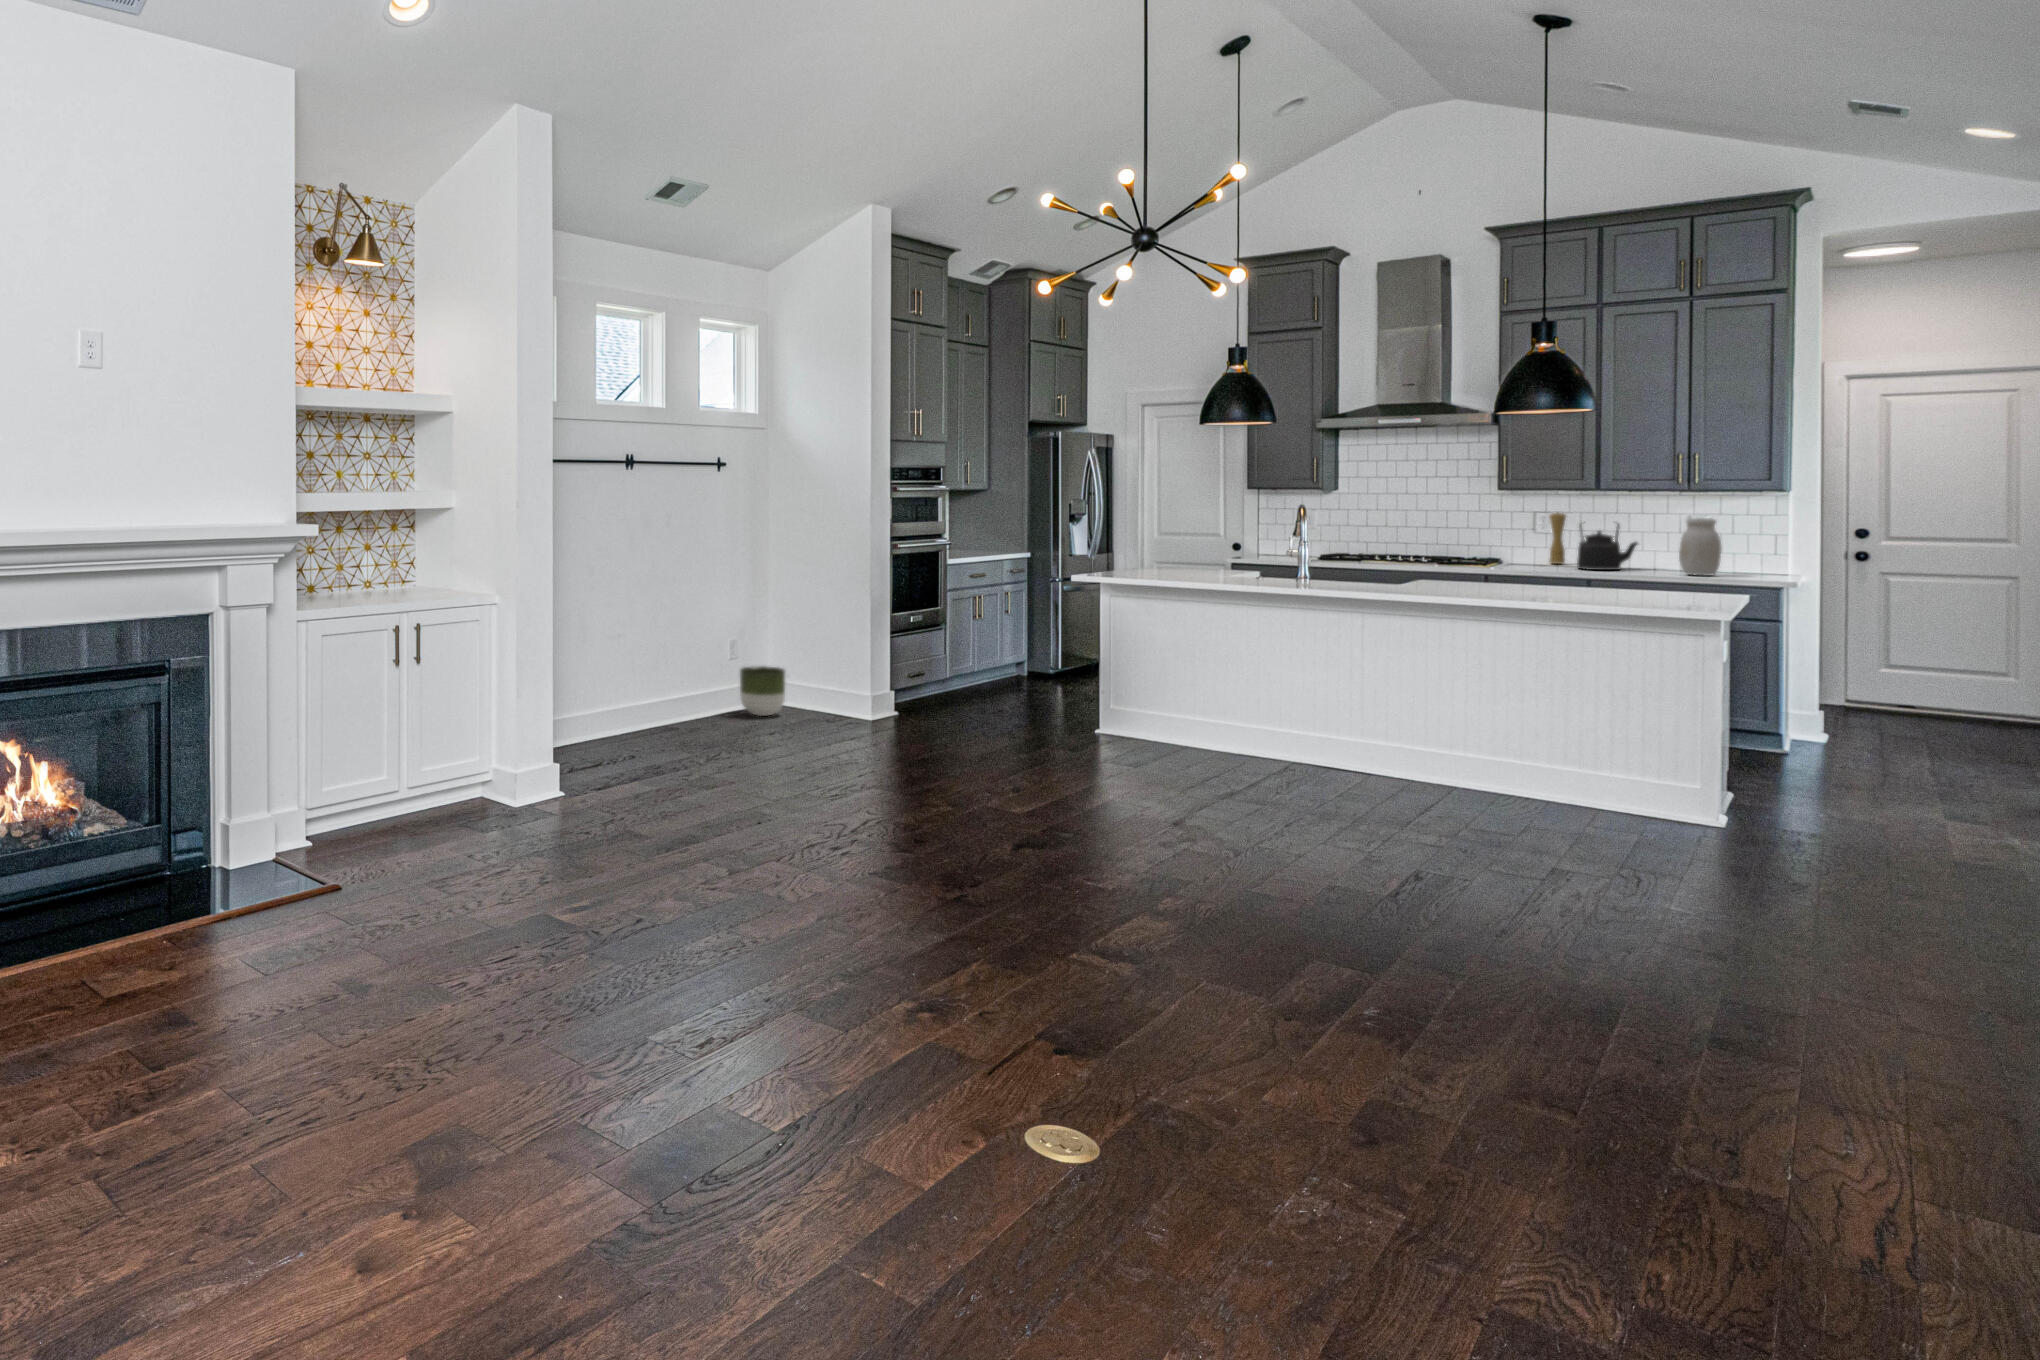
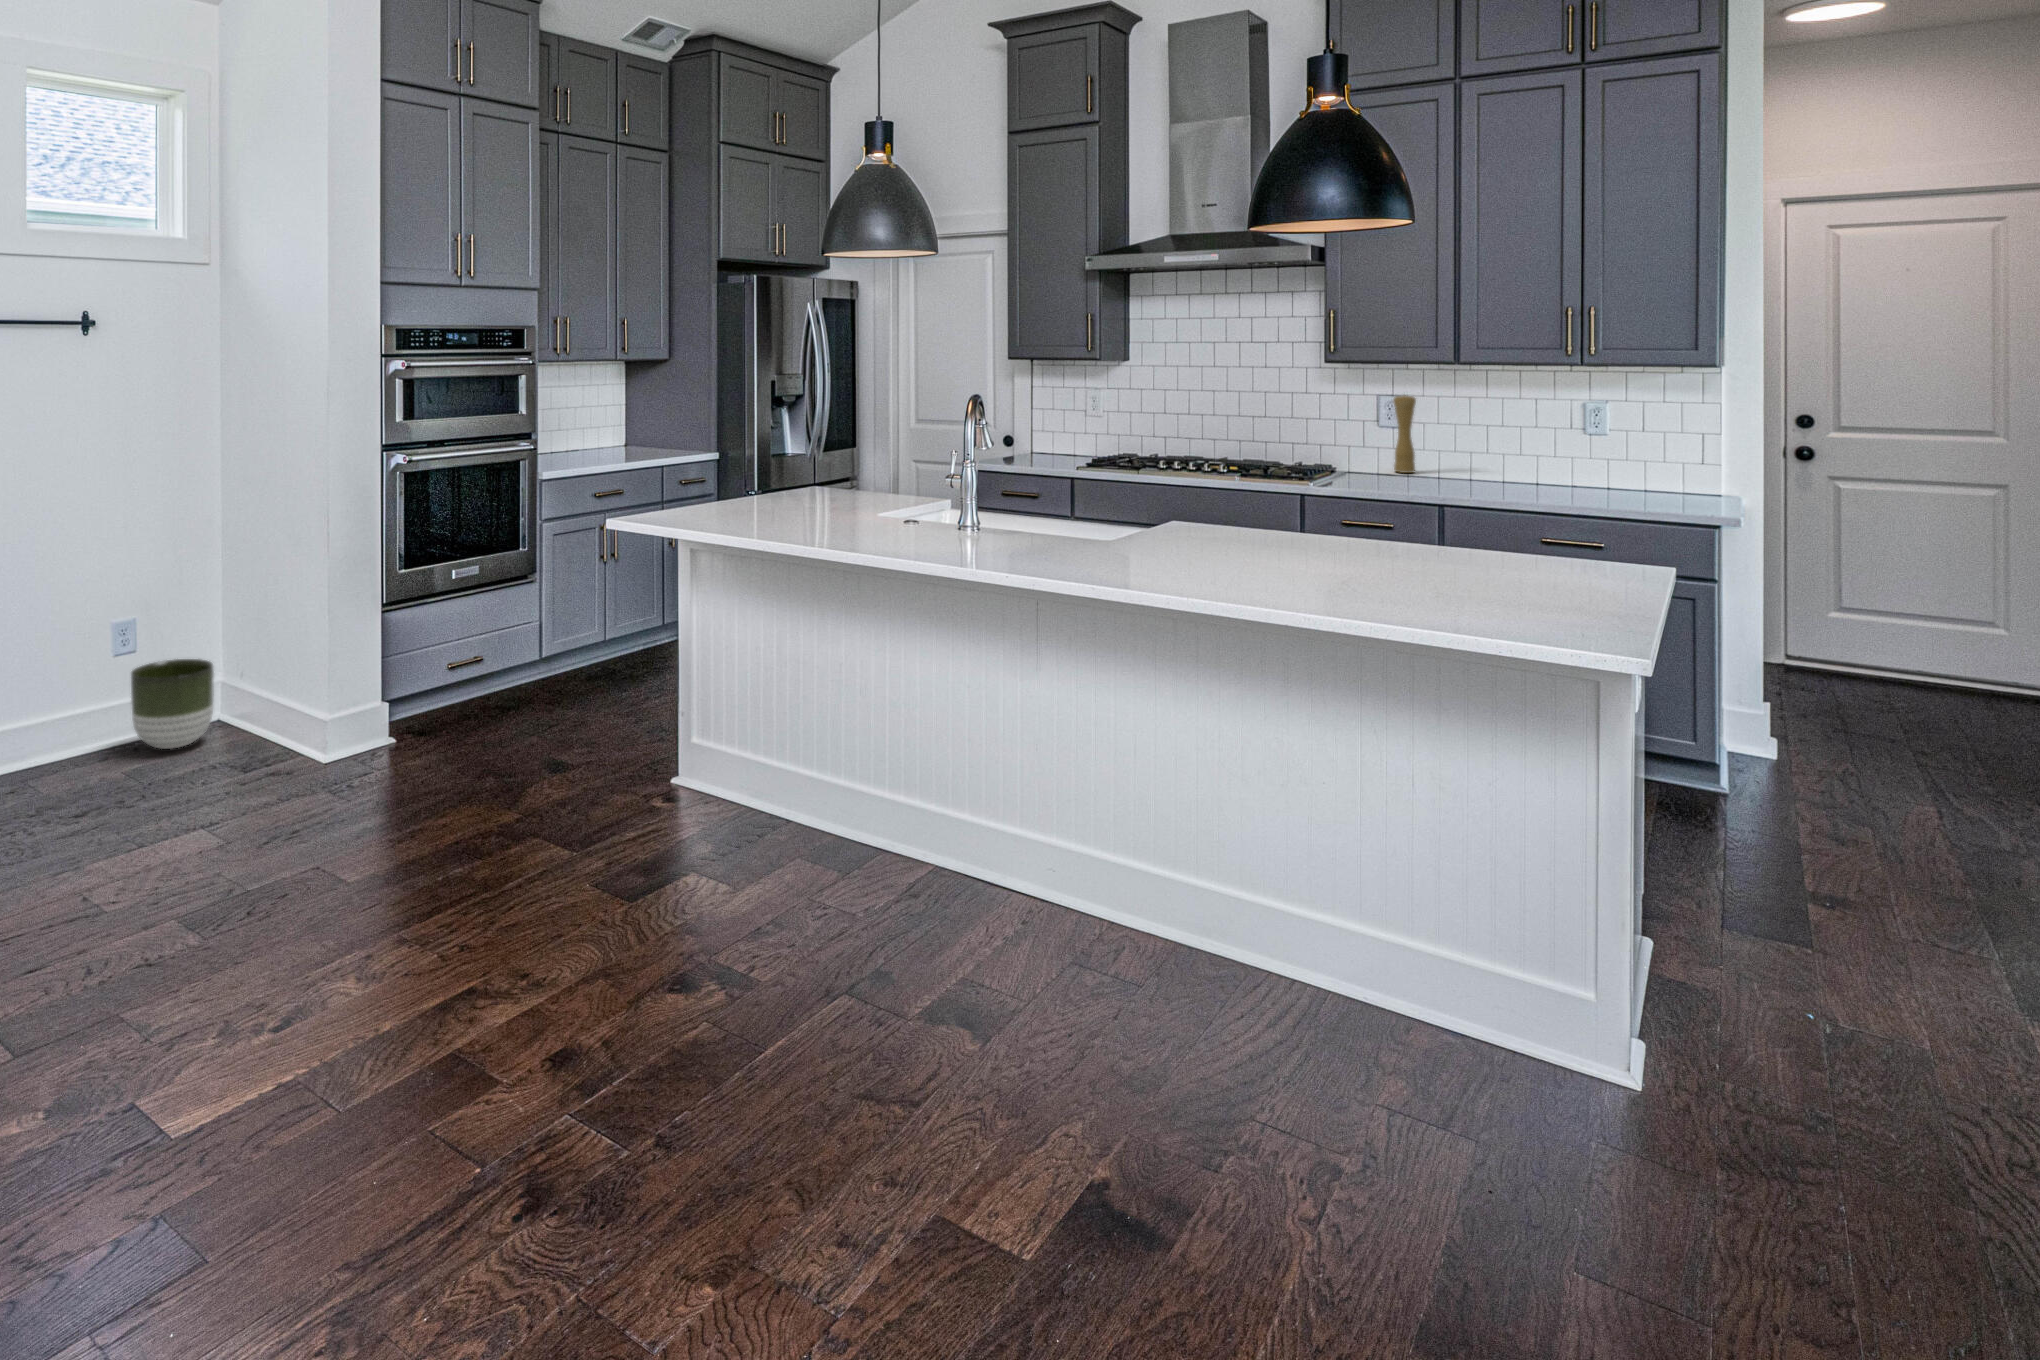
jar: present [1679,518,1721,576] -> none [1568,410,1628,501]
kettle: present [1577,522,1638,570] -> none [1428,412,1514,487]

